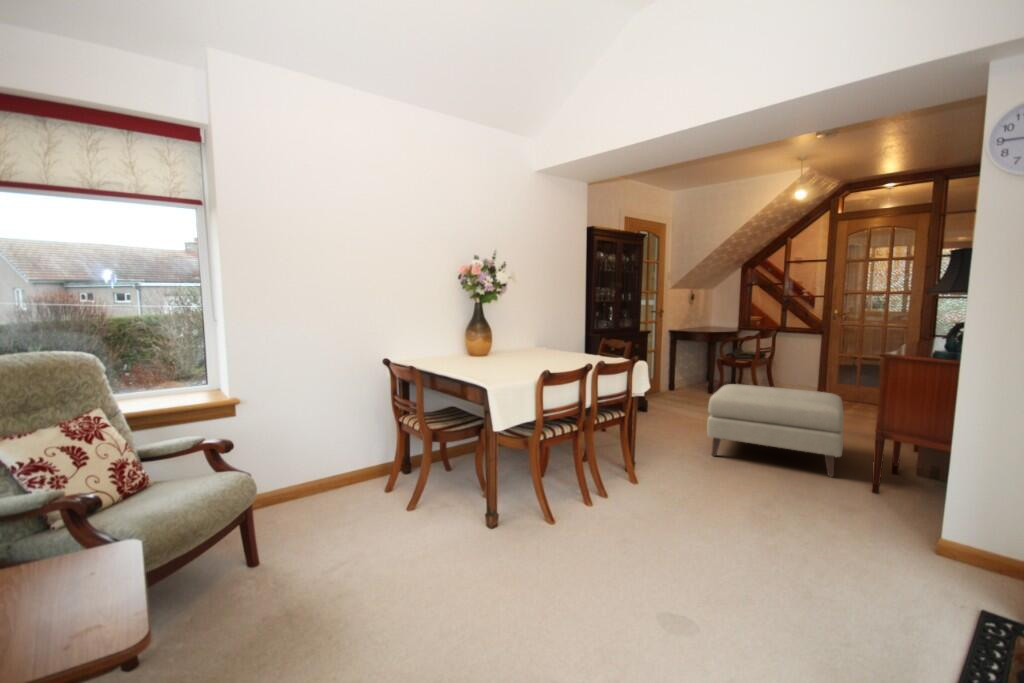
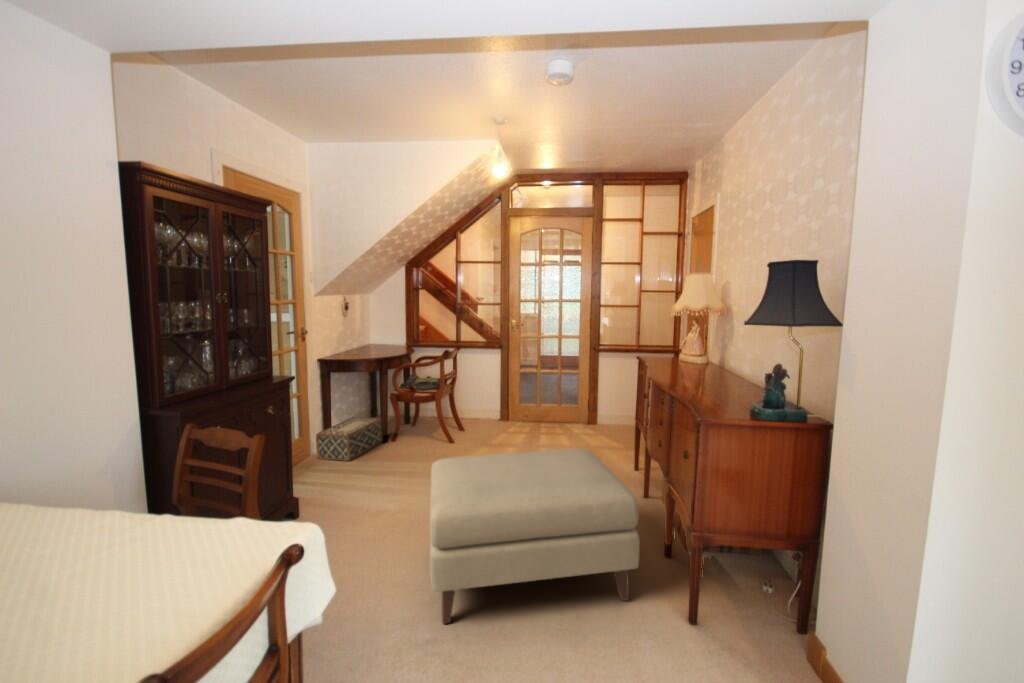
woven basket: none [663,373,710,397] -> present [316,417,383,461]

